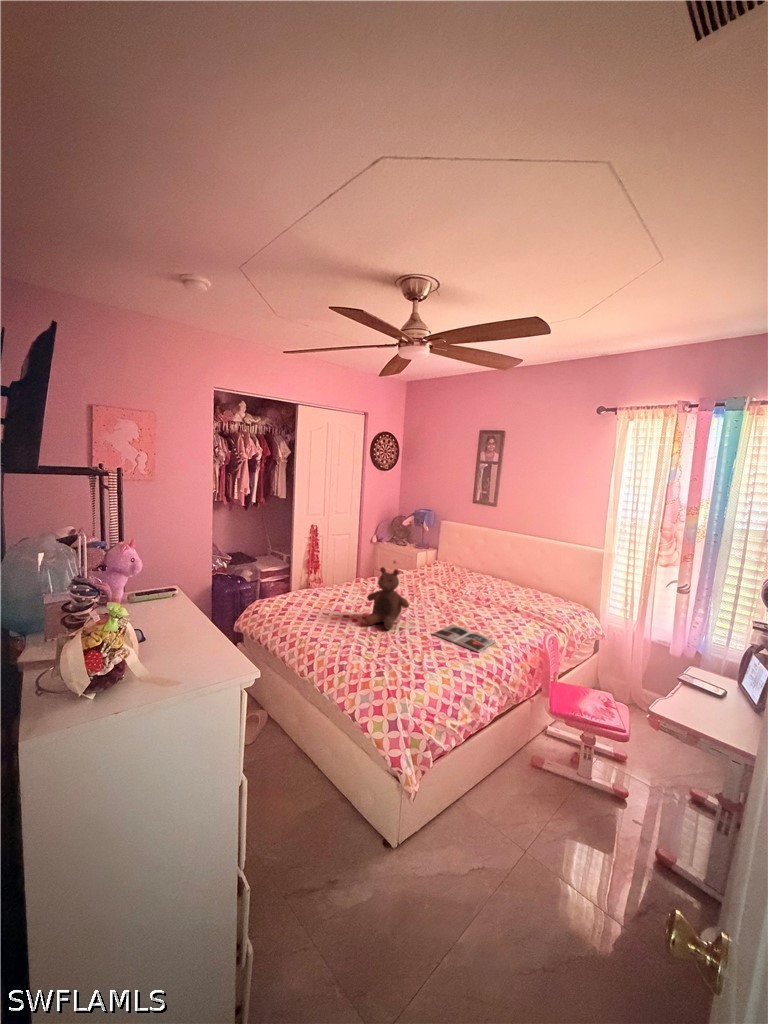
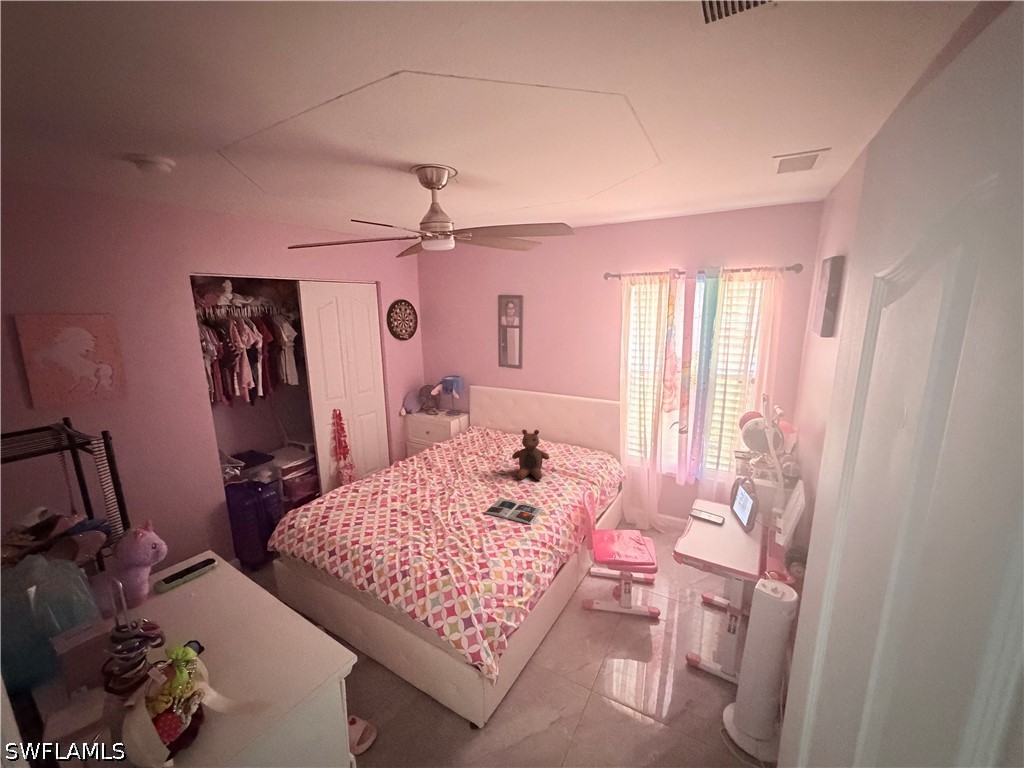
stuffed bear: present [365,567,409,630] -> present [512,429,549,480]

